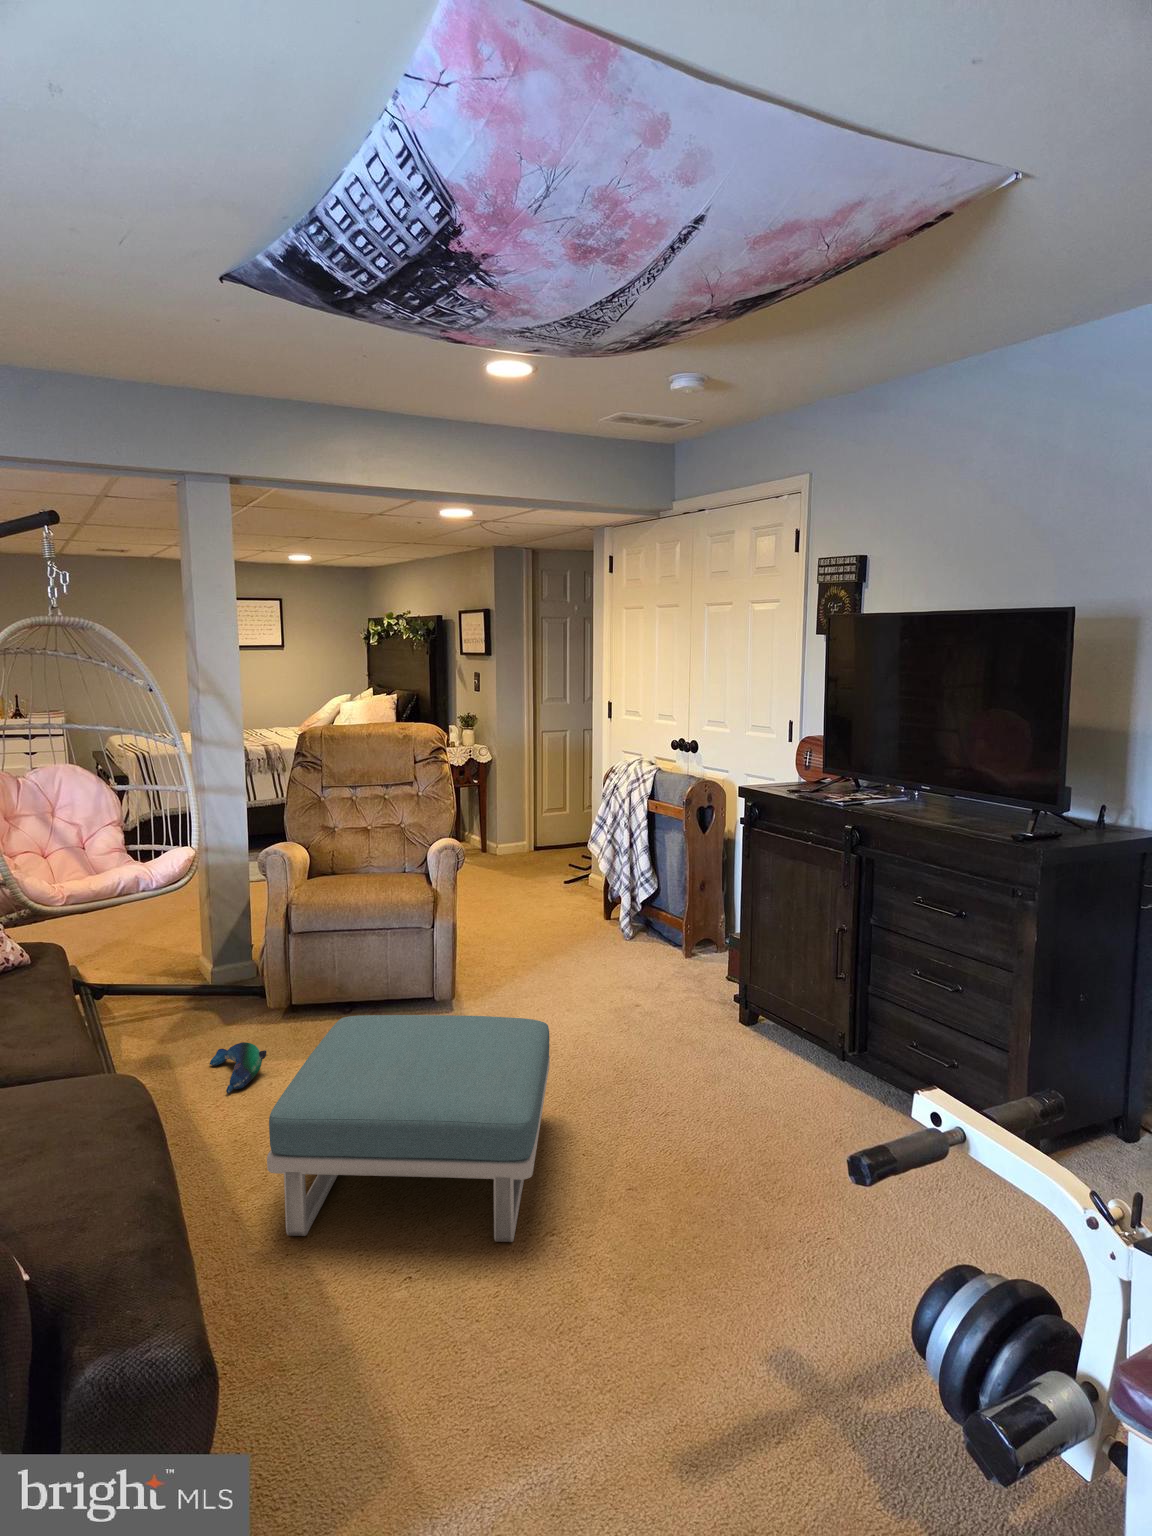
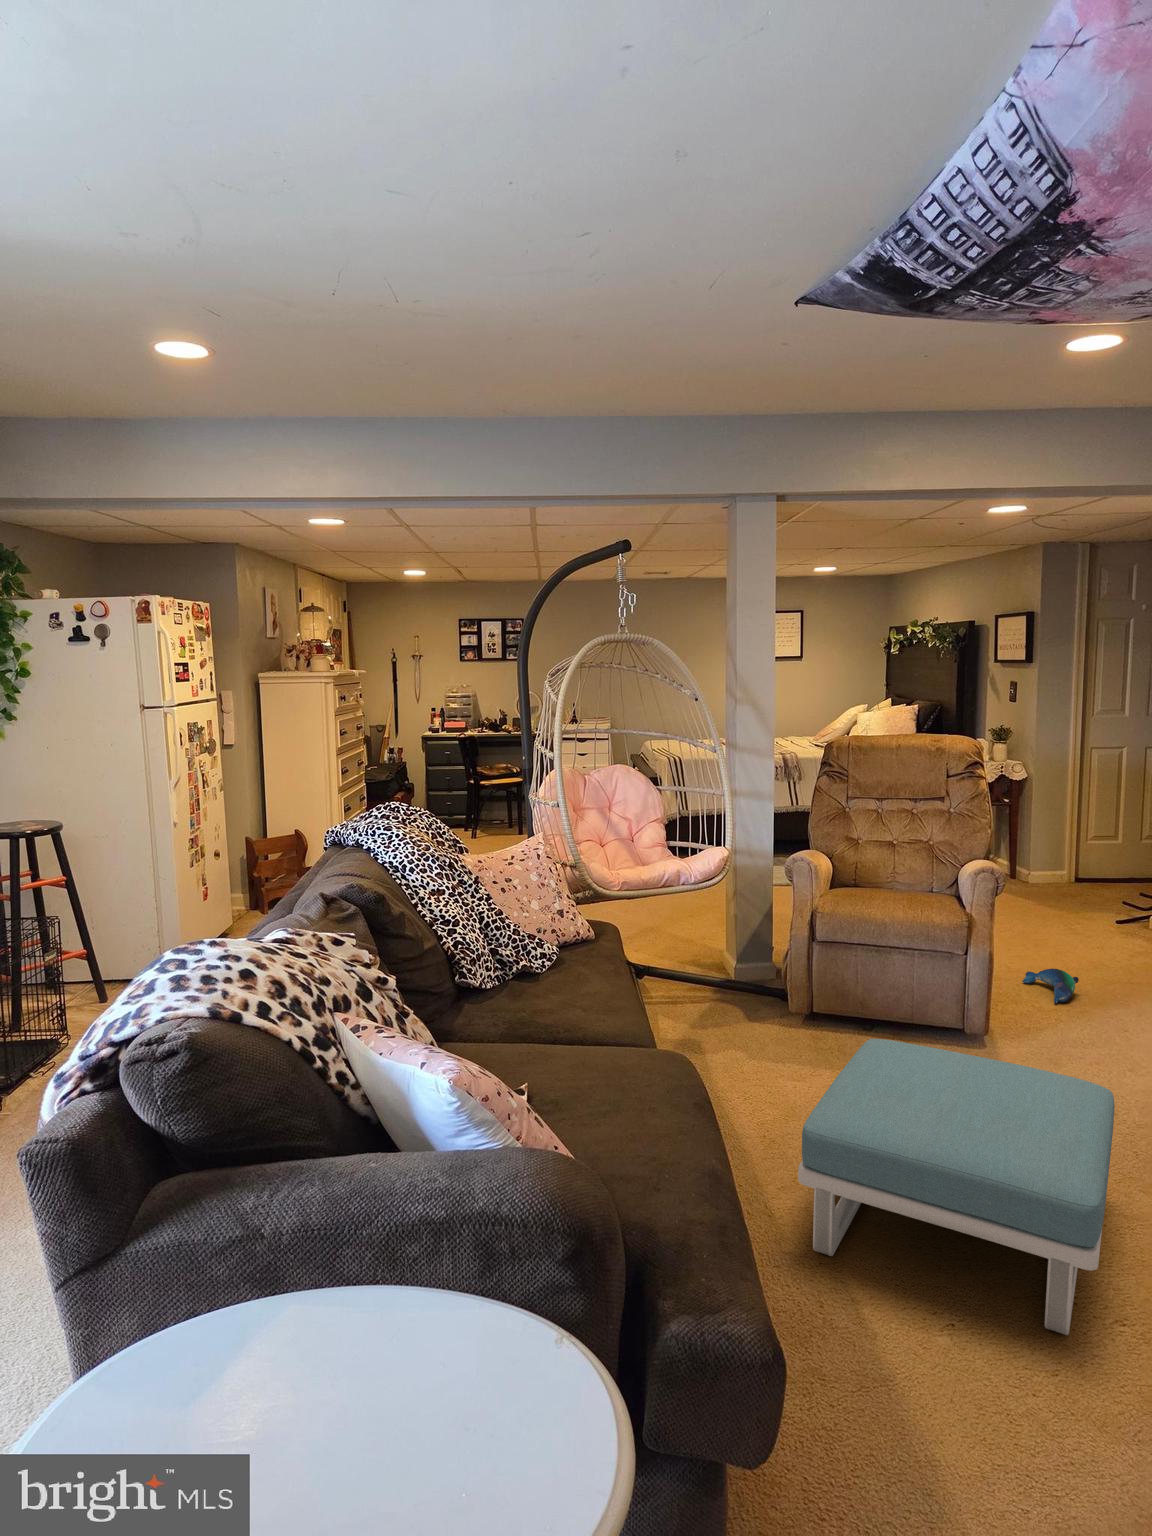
plush toy: present [210,1042,267,1093] -> present [1023,969,1079,1003]

